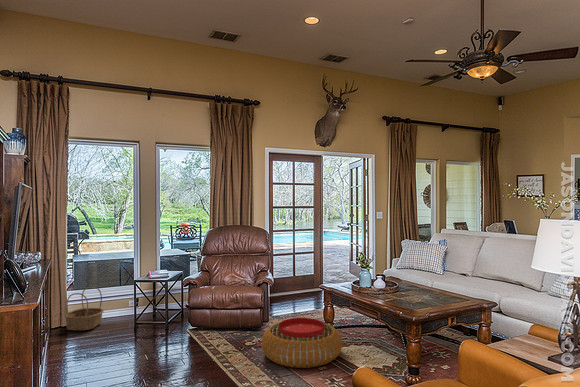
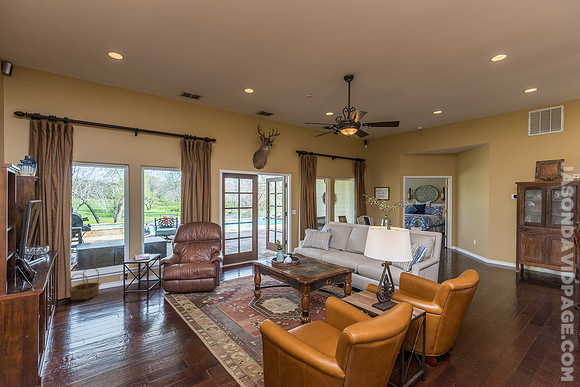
pouf: present [262,318,342,368] -> none [213,283,265,317]

